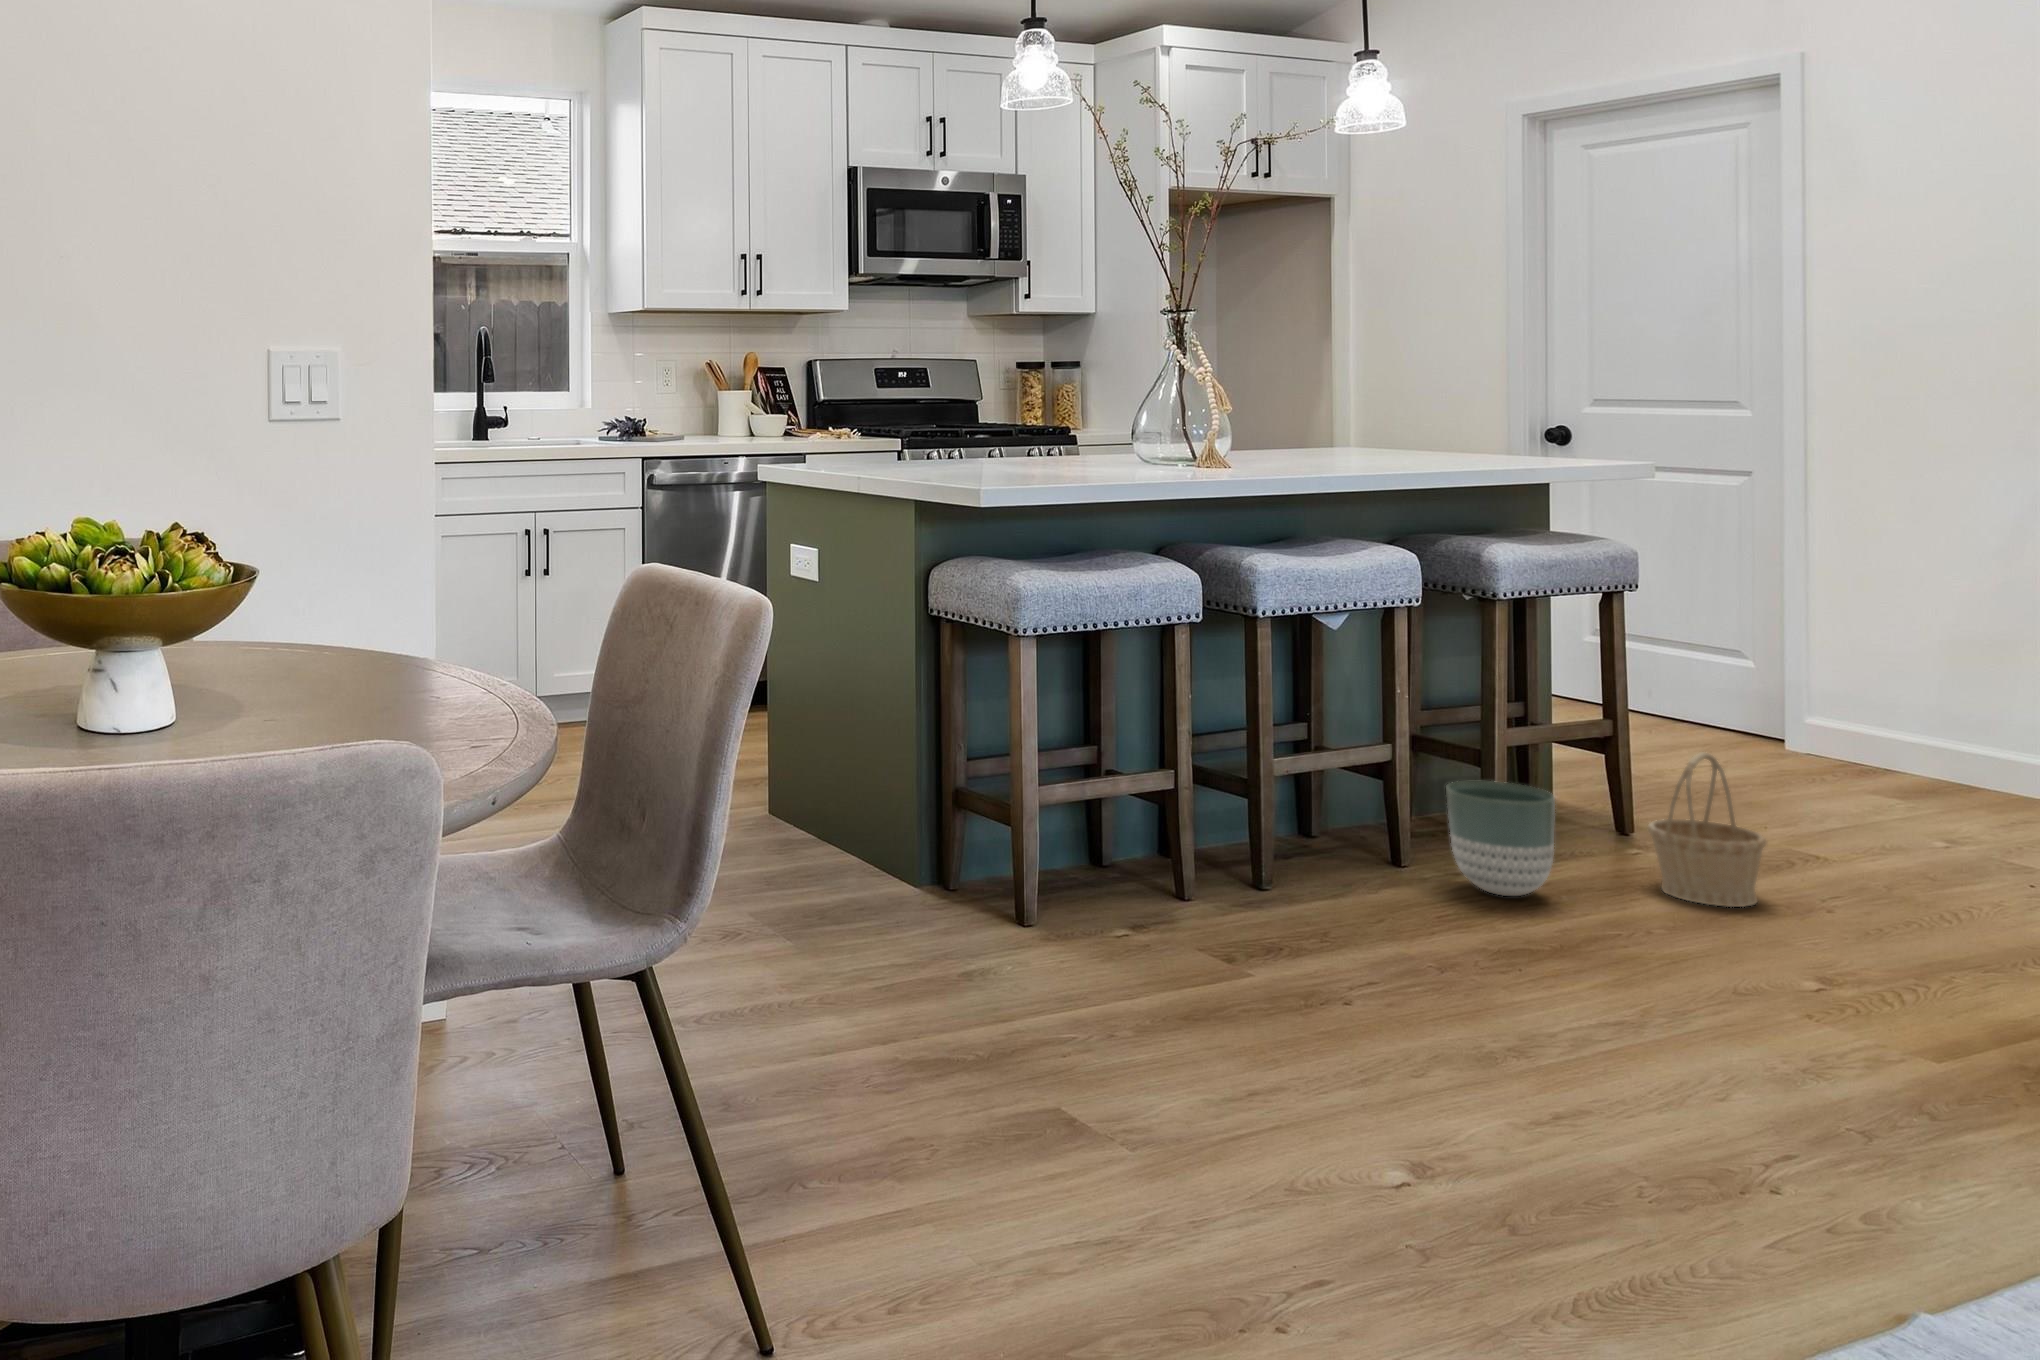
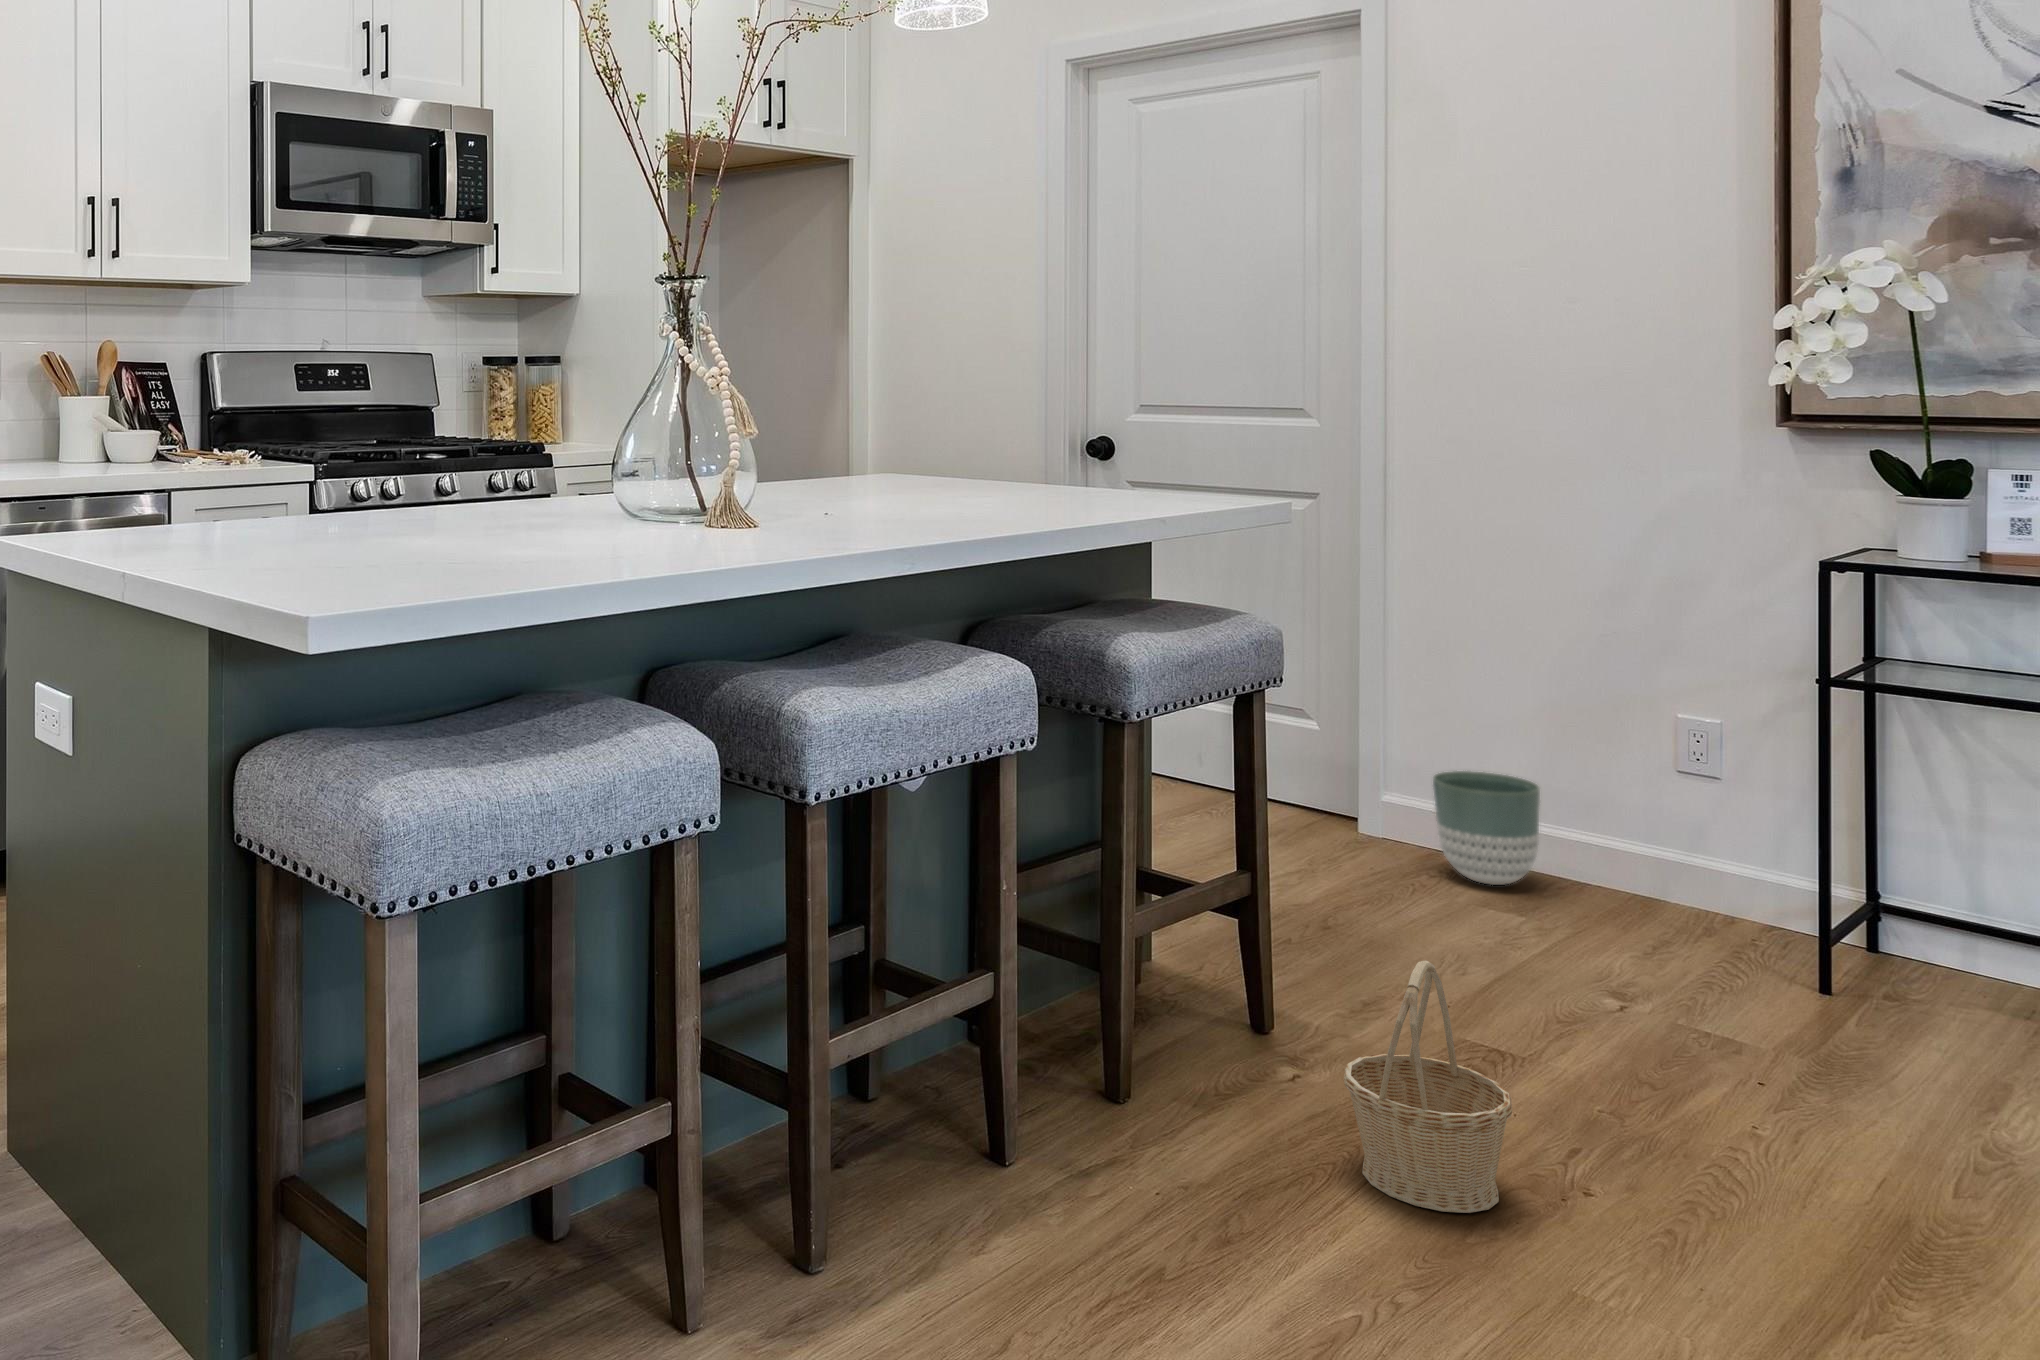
planter: present [1446,781,1555,896] -> present [1433,771,1540,885]

